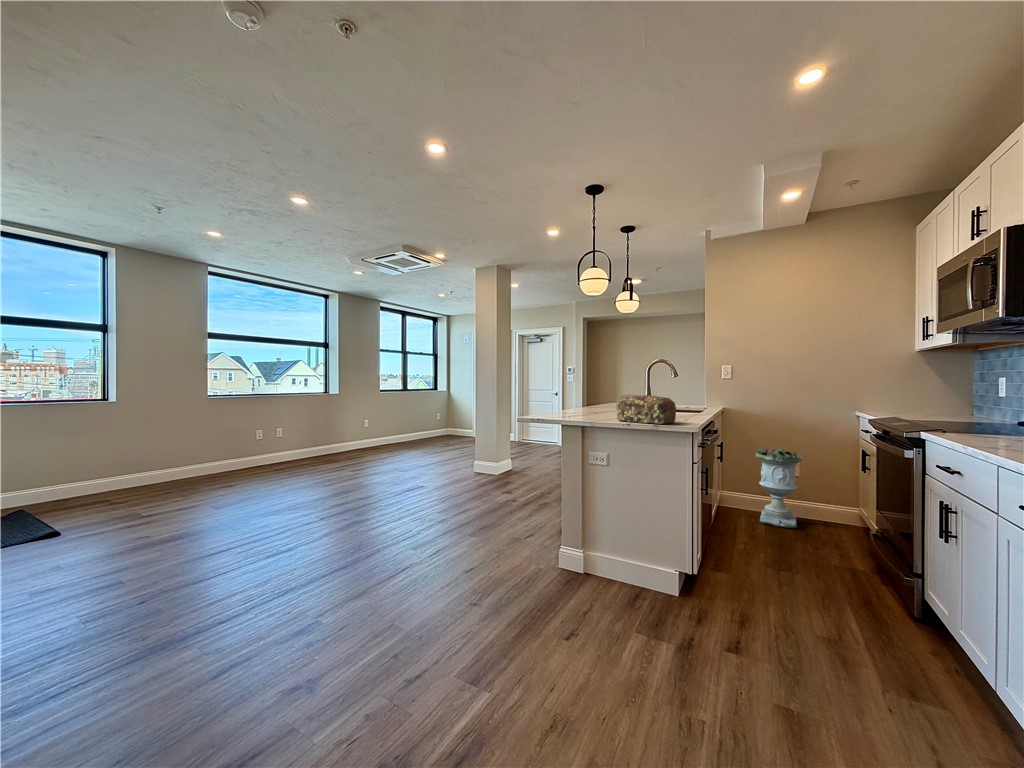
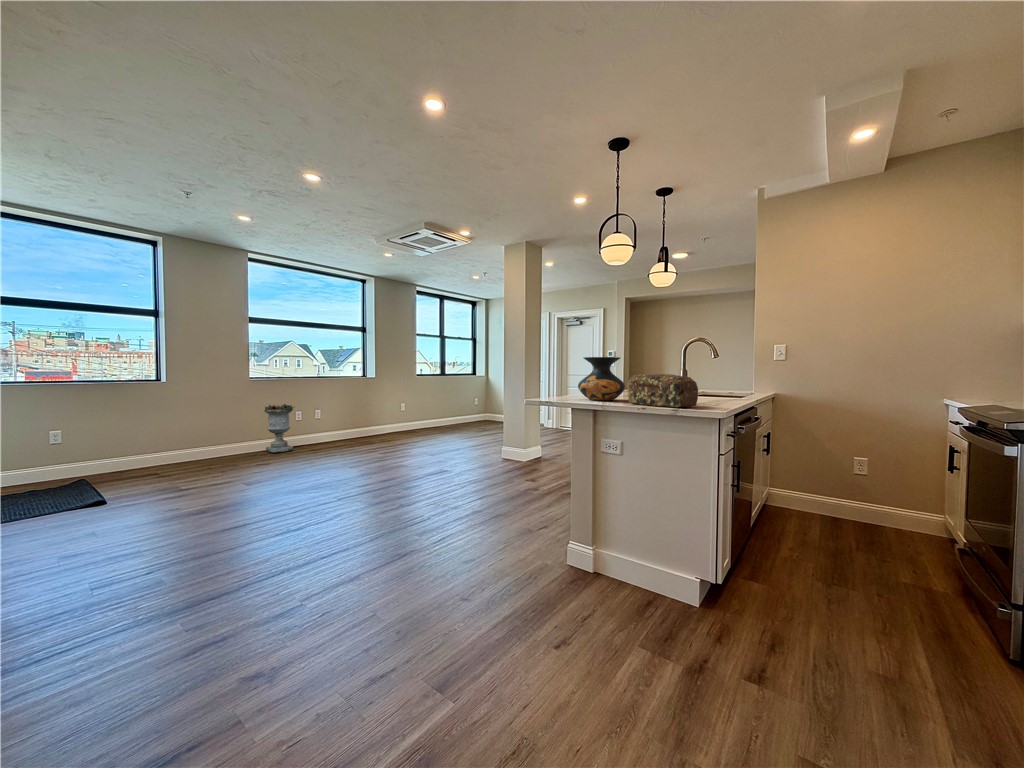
vase: none [569,380,611,418] -> present [578,357,625,401]
planter: present [755,446,803,528] -> present [264,404,294,453]

